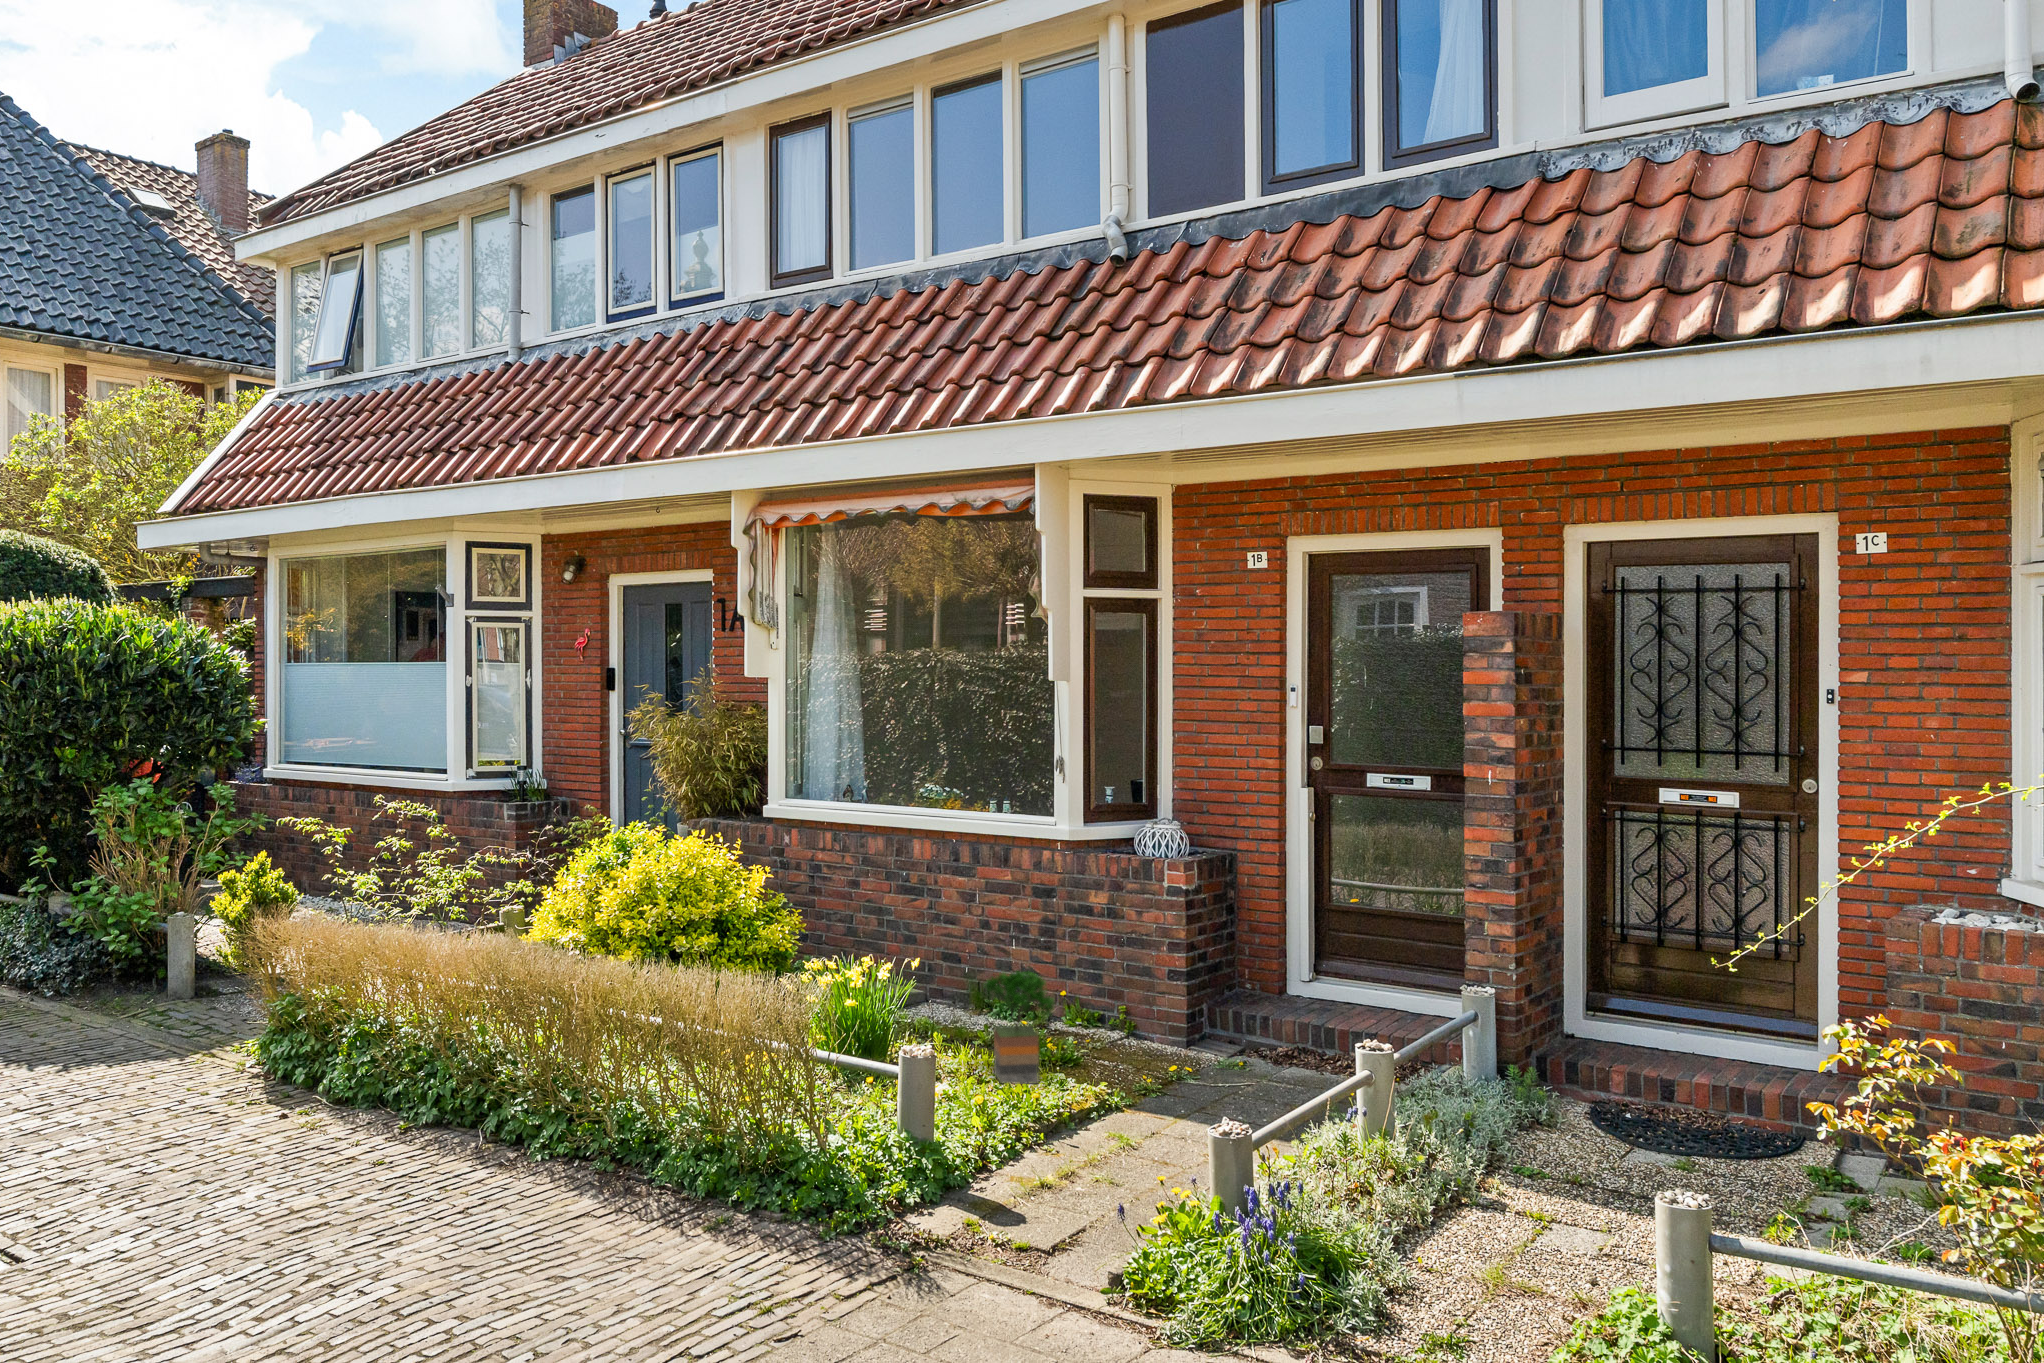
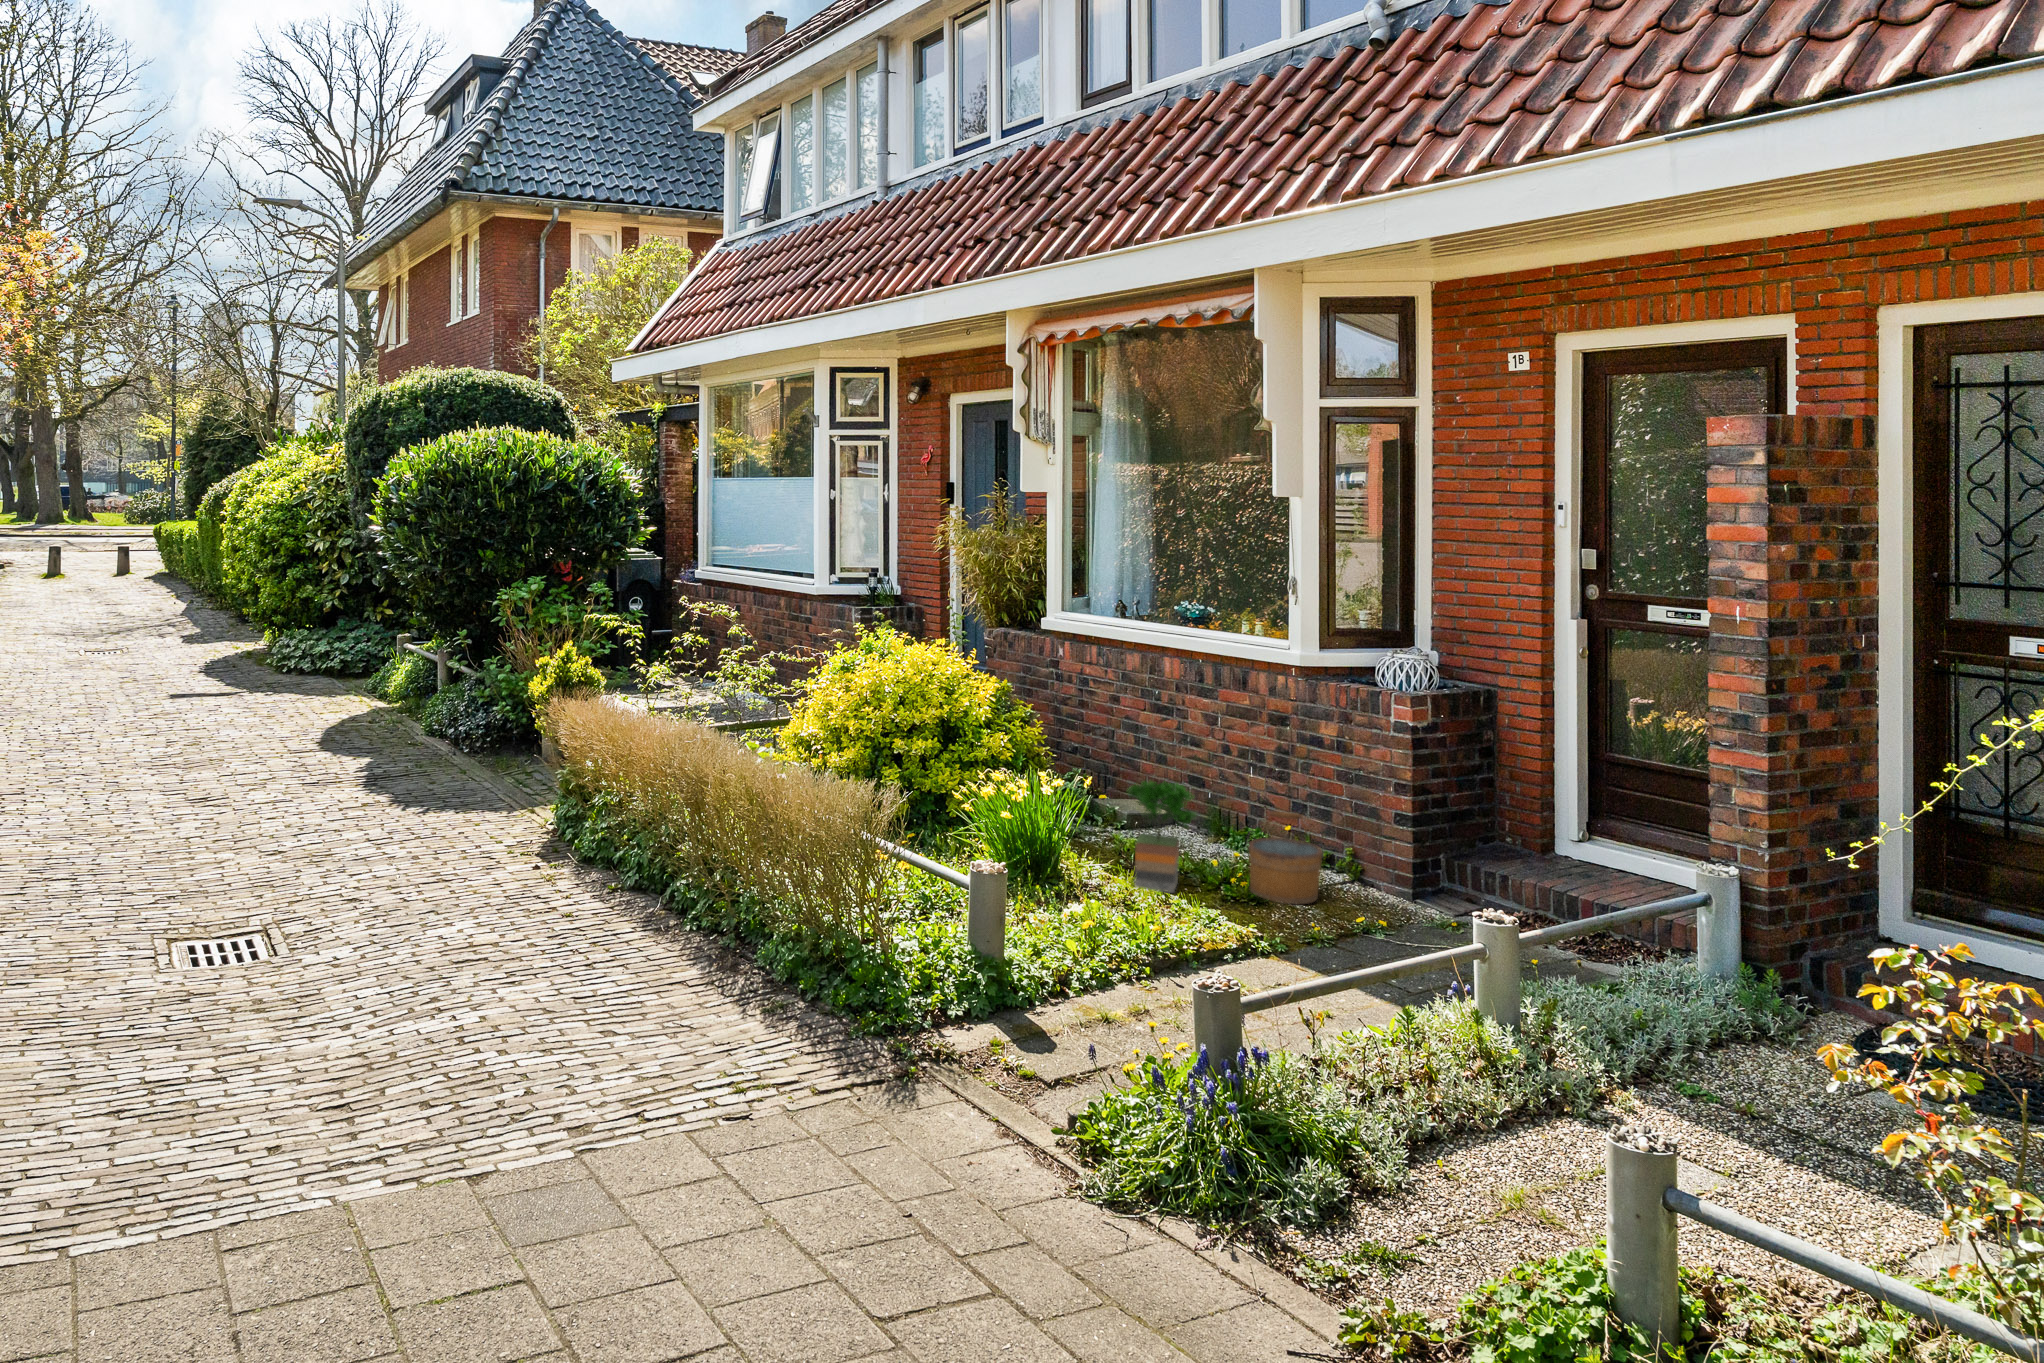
bucket: none [1084,987,1154,1077] -> present [1248,812,1323,905]

